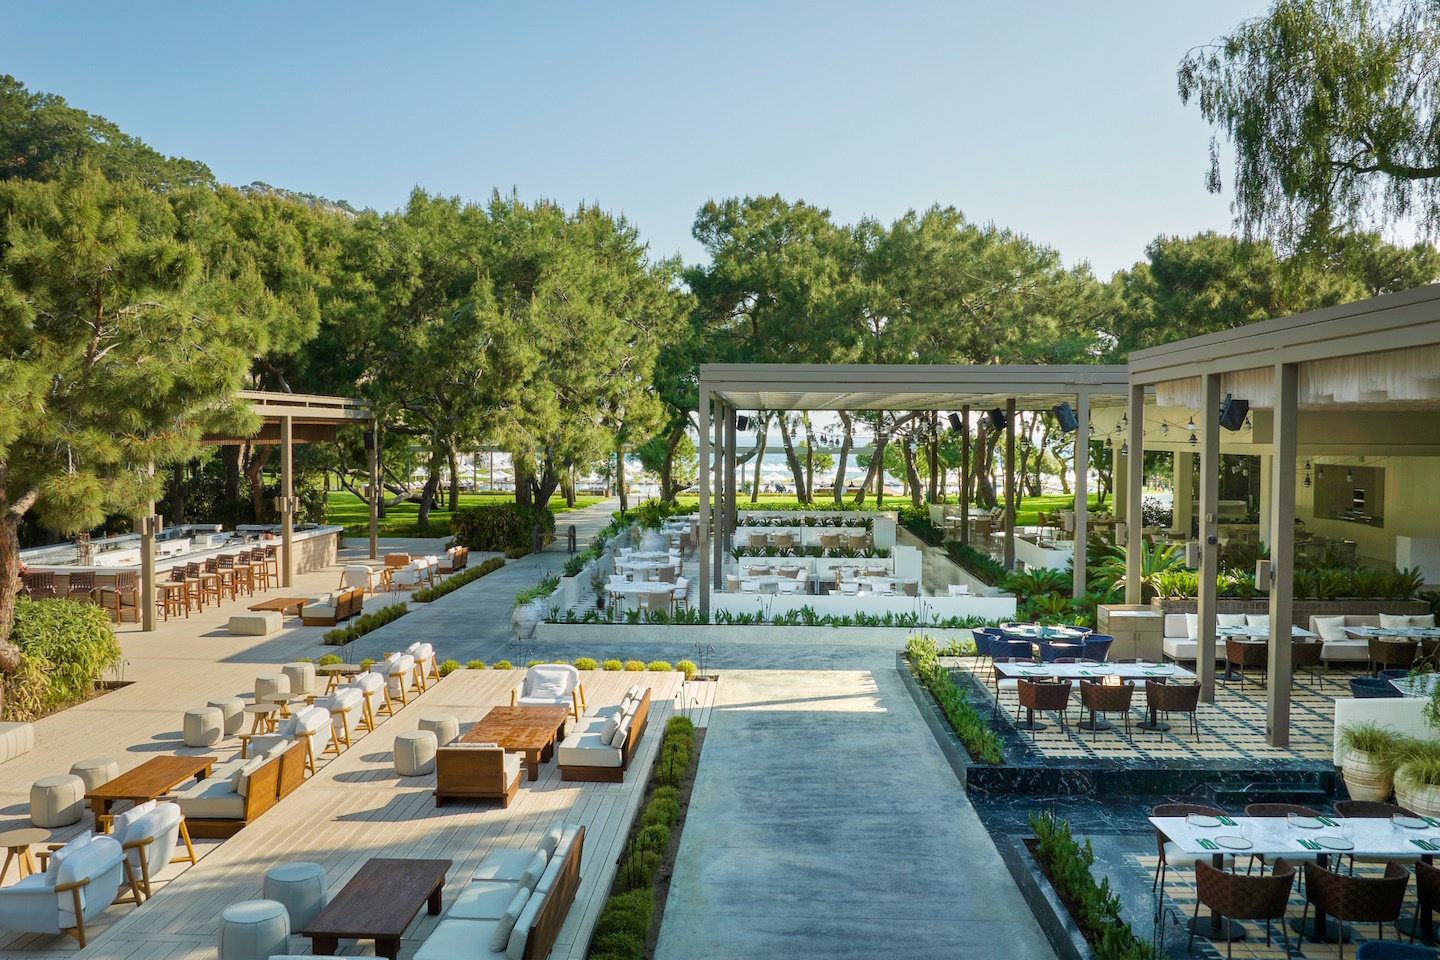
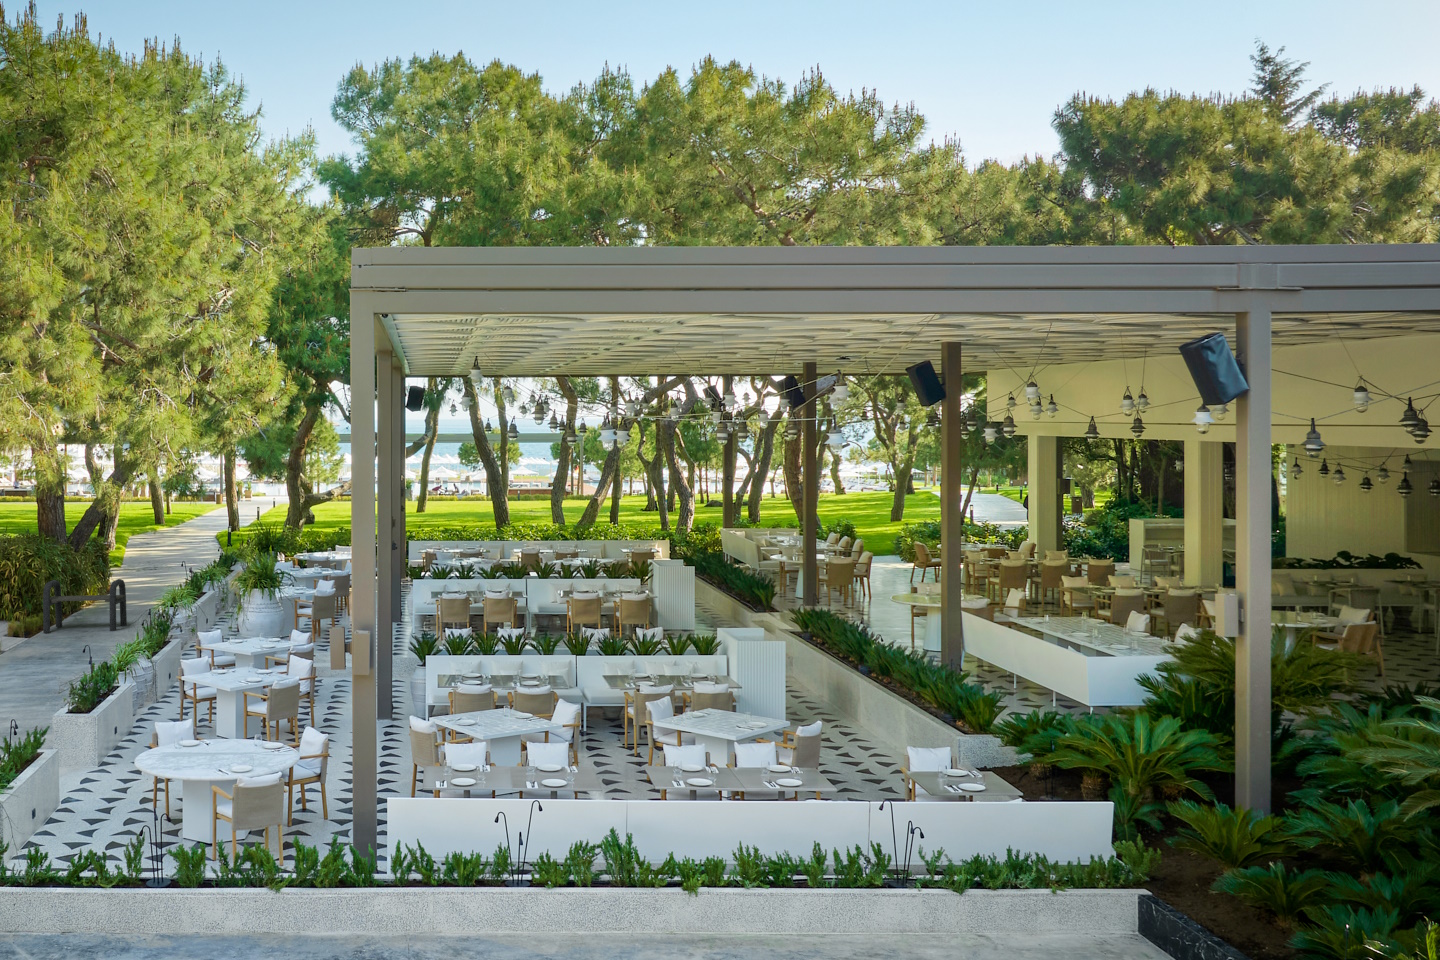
potted plant: present [591,571,607,610] -> none [85,731,137,826]

